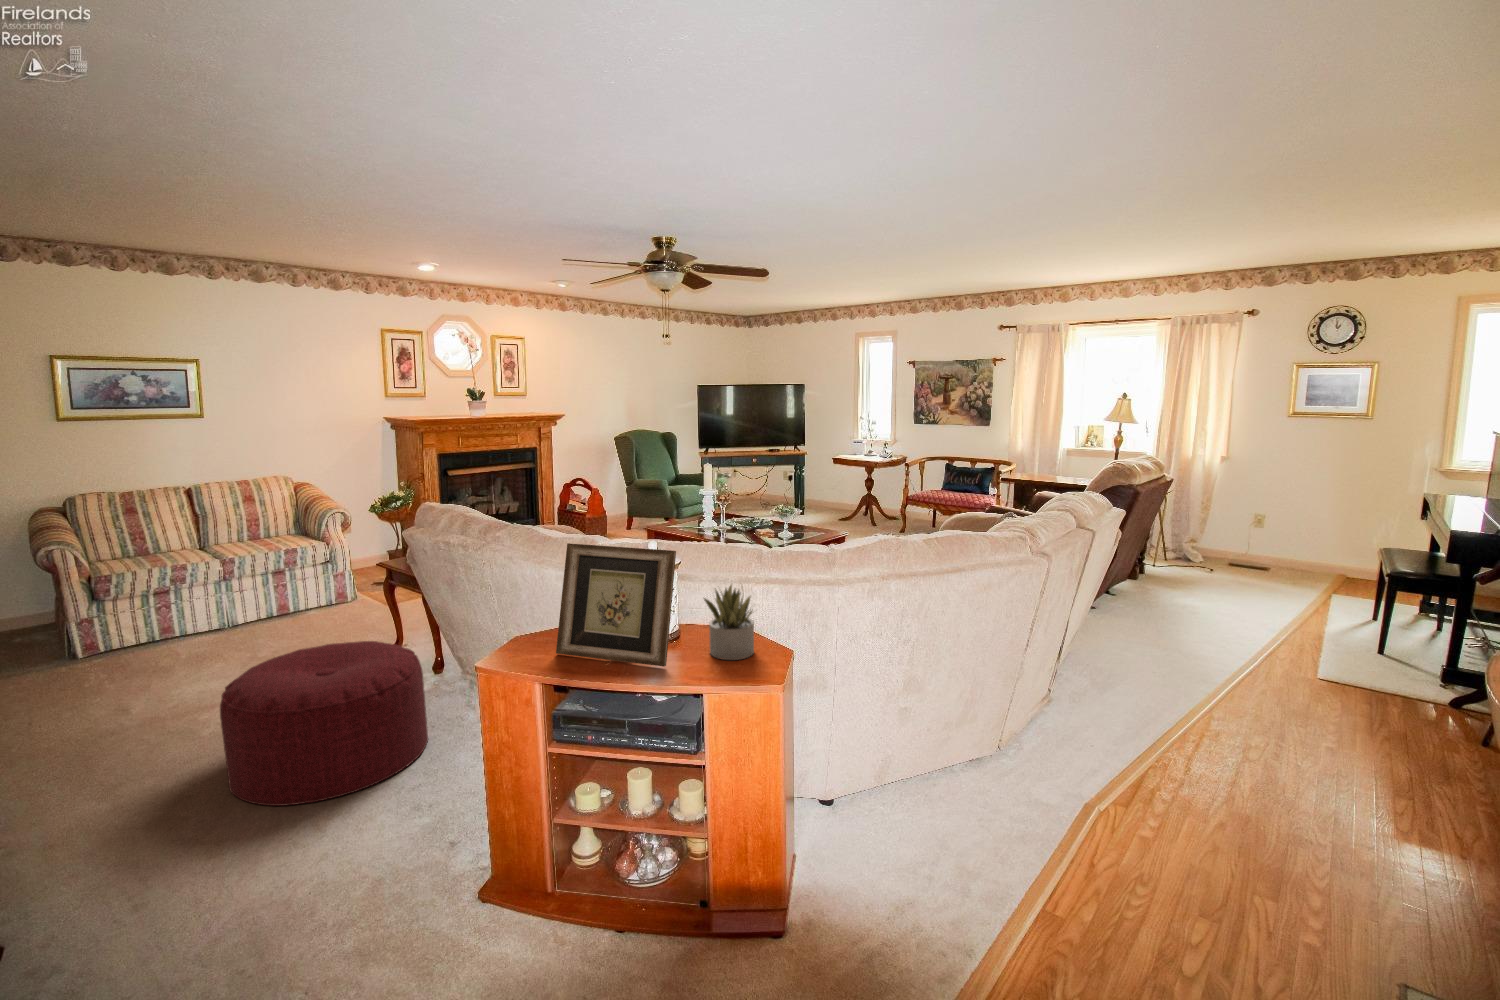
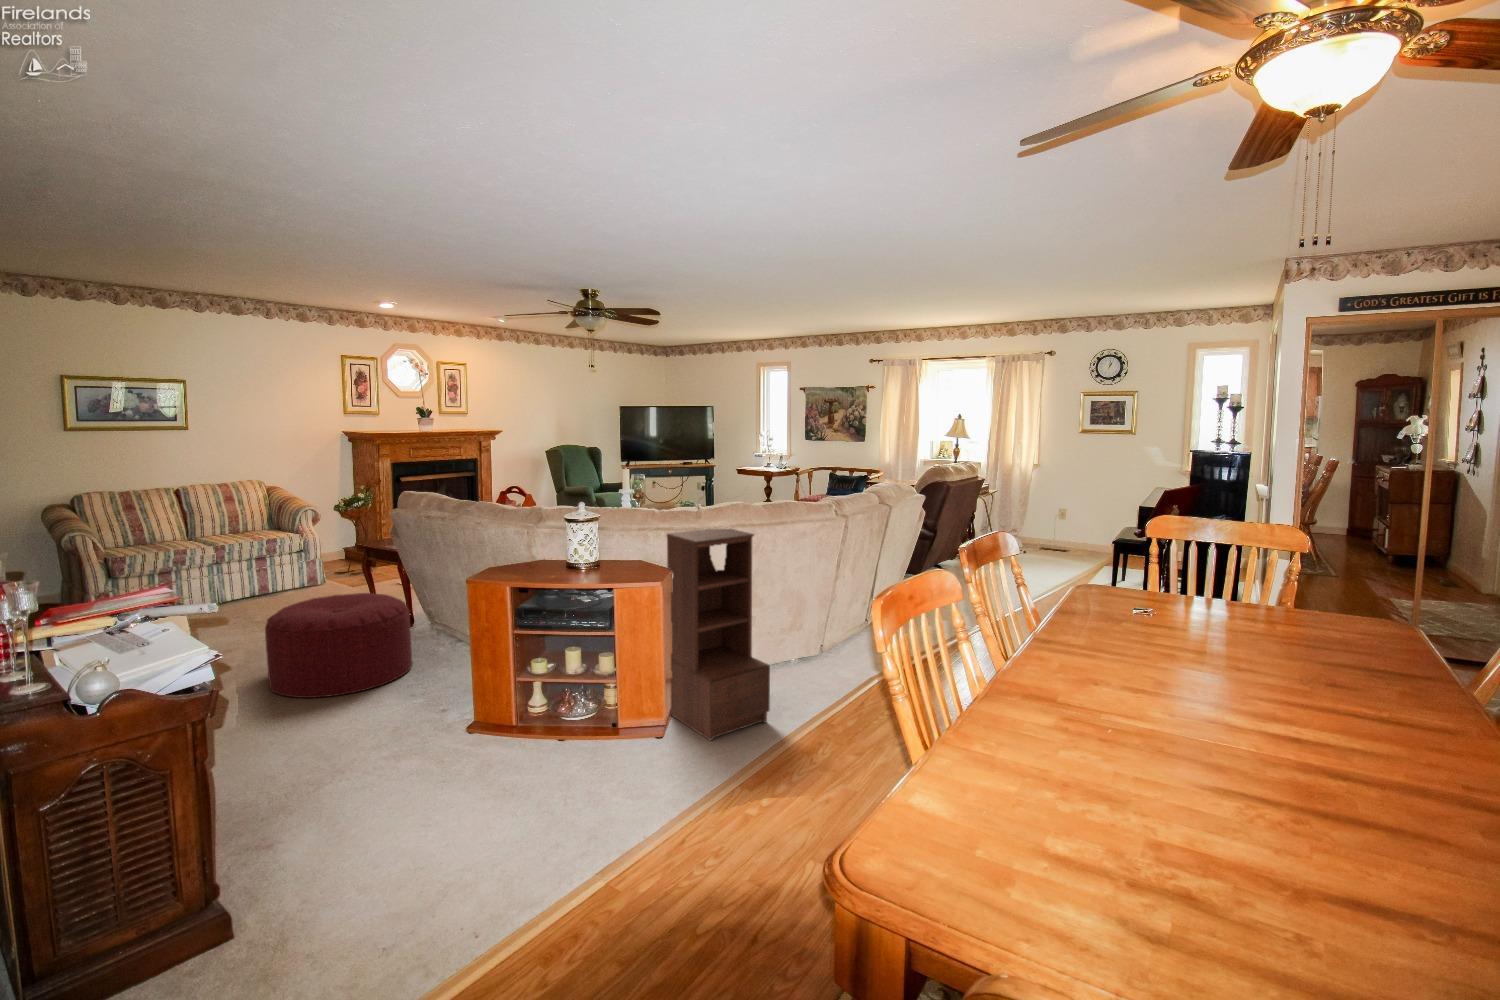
picture frame: present [556,543,676,667] -> none [520,504,595,574]
bookshelf: none [790,575,962,948] -> present [667,528,770,741]
succulent plant: present [704,585,754,660] -> none [612,526,646,572]

